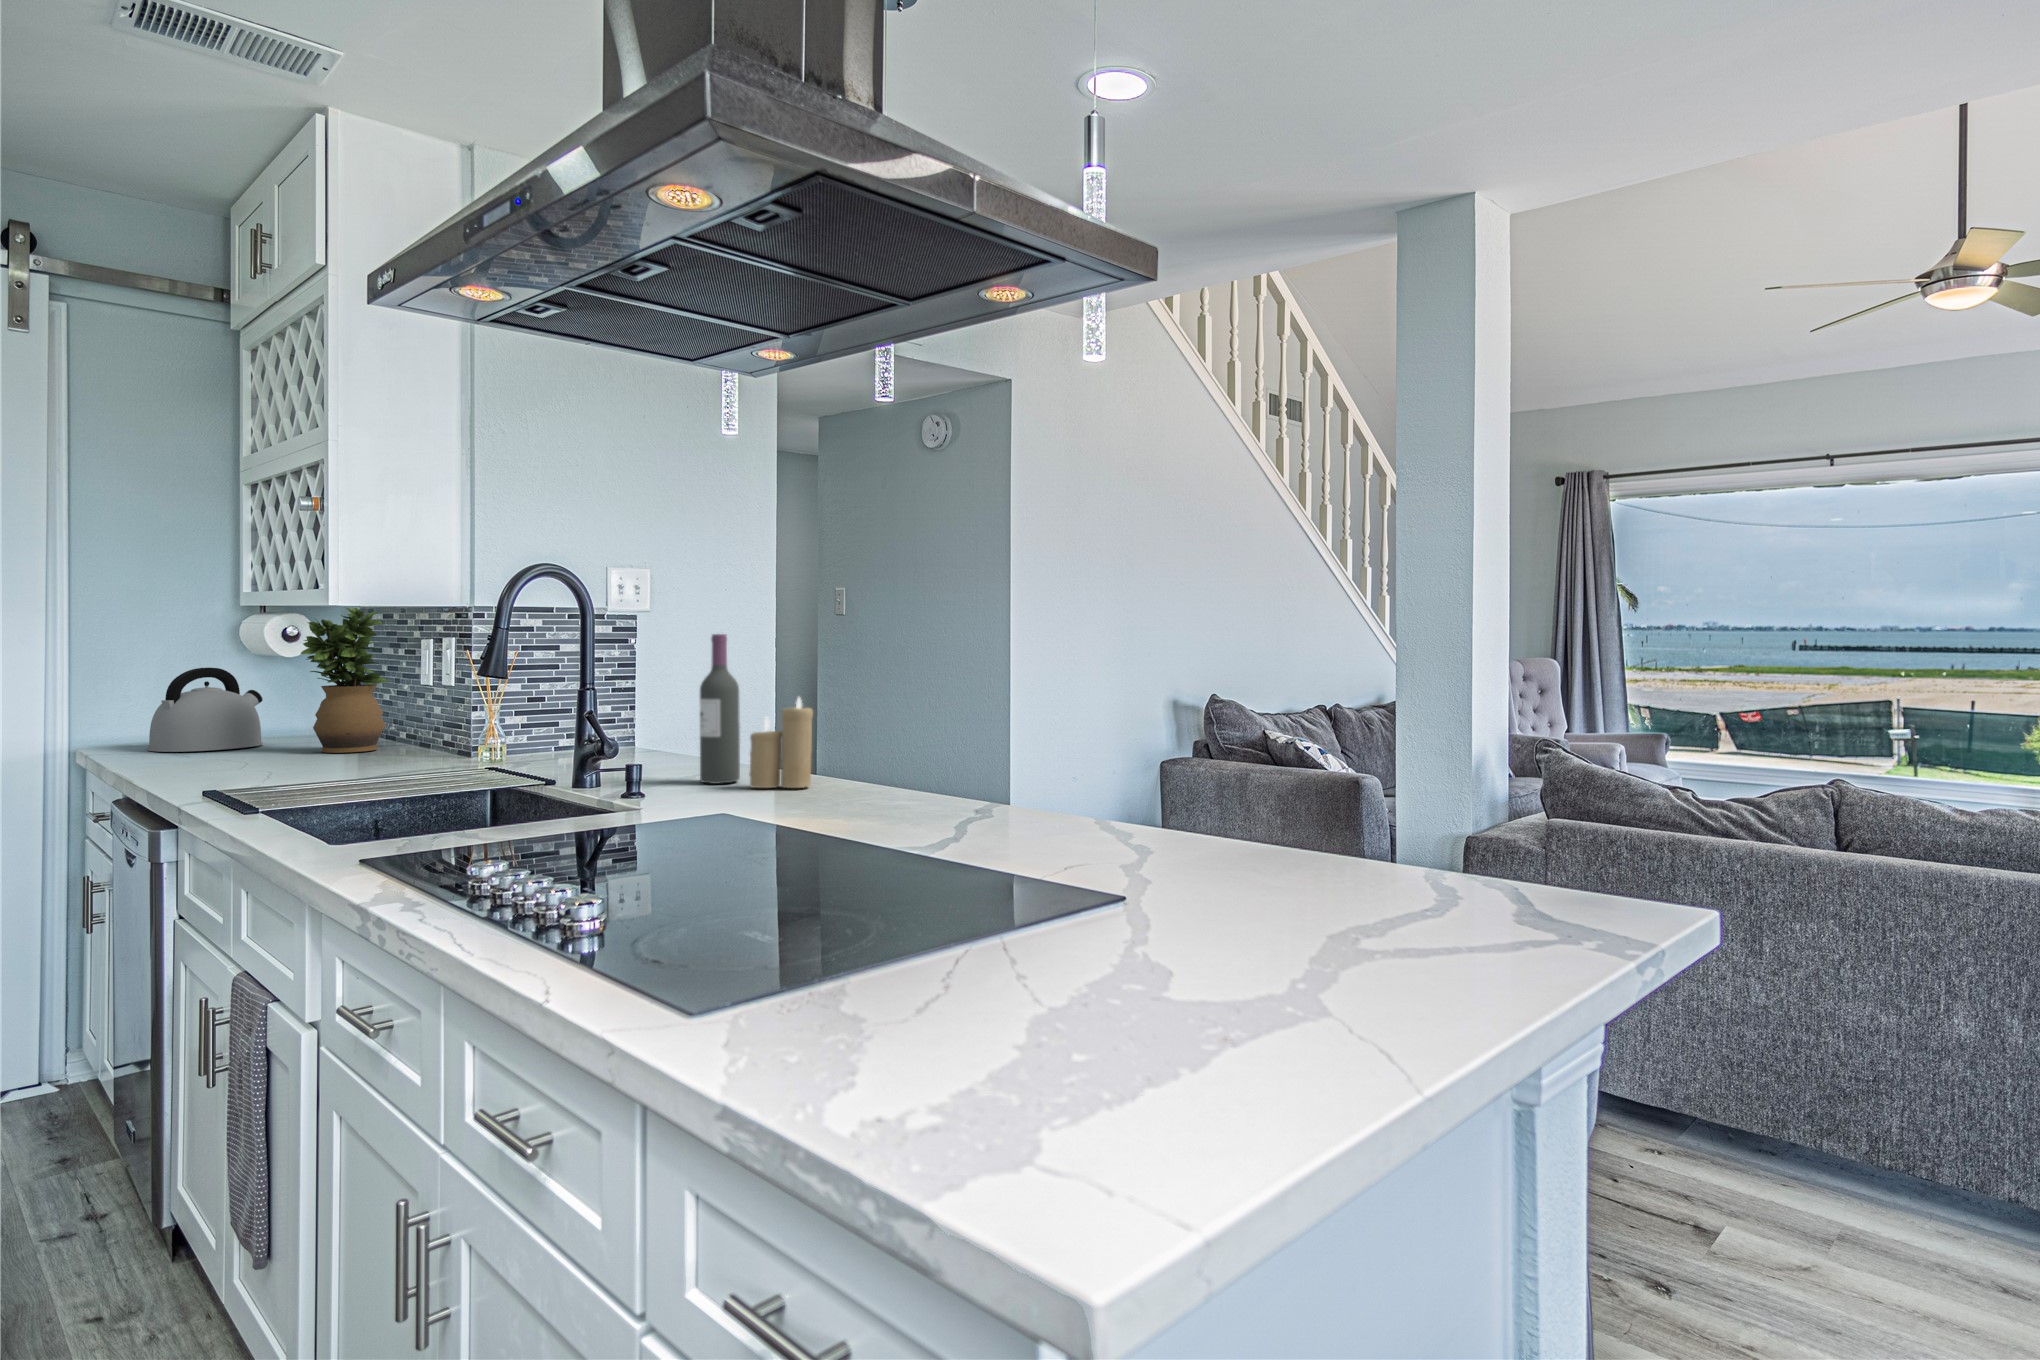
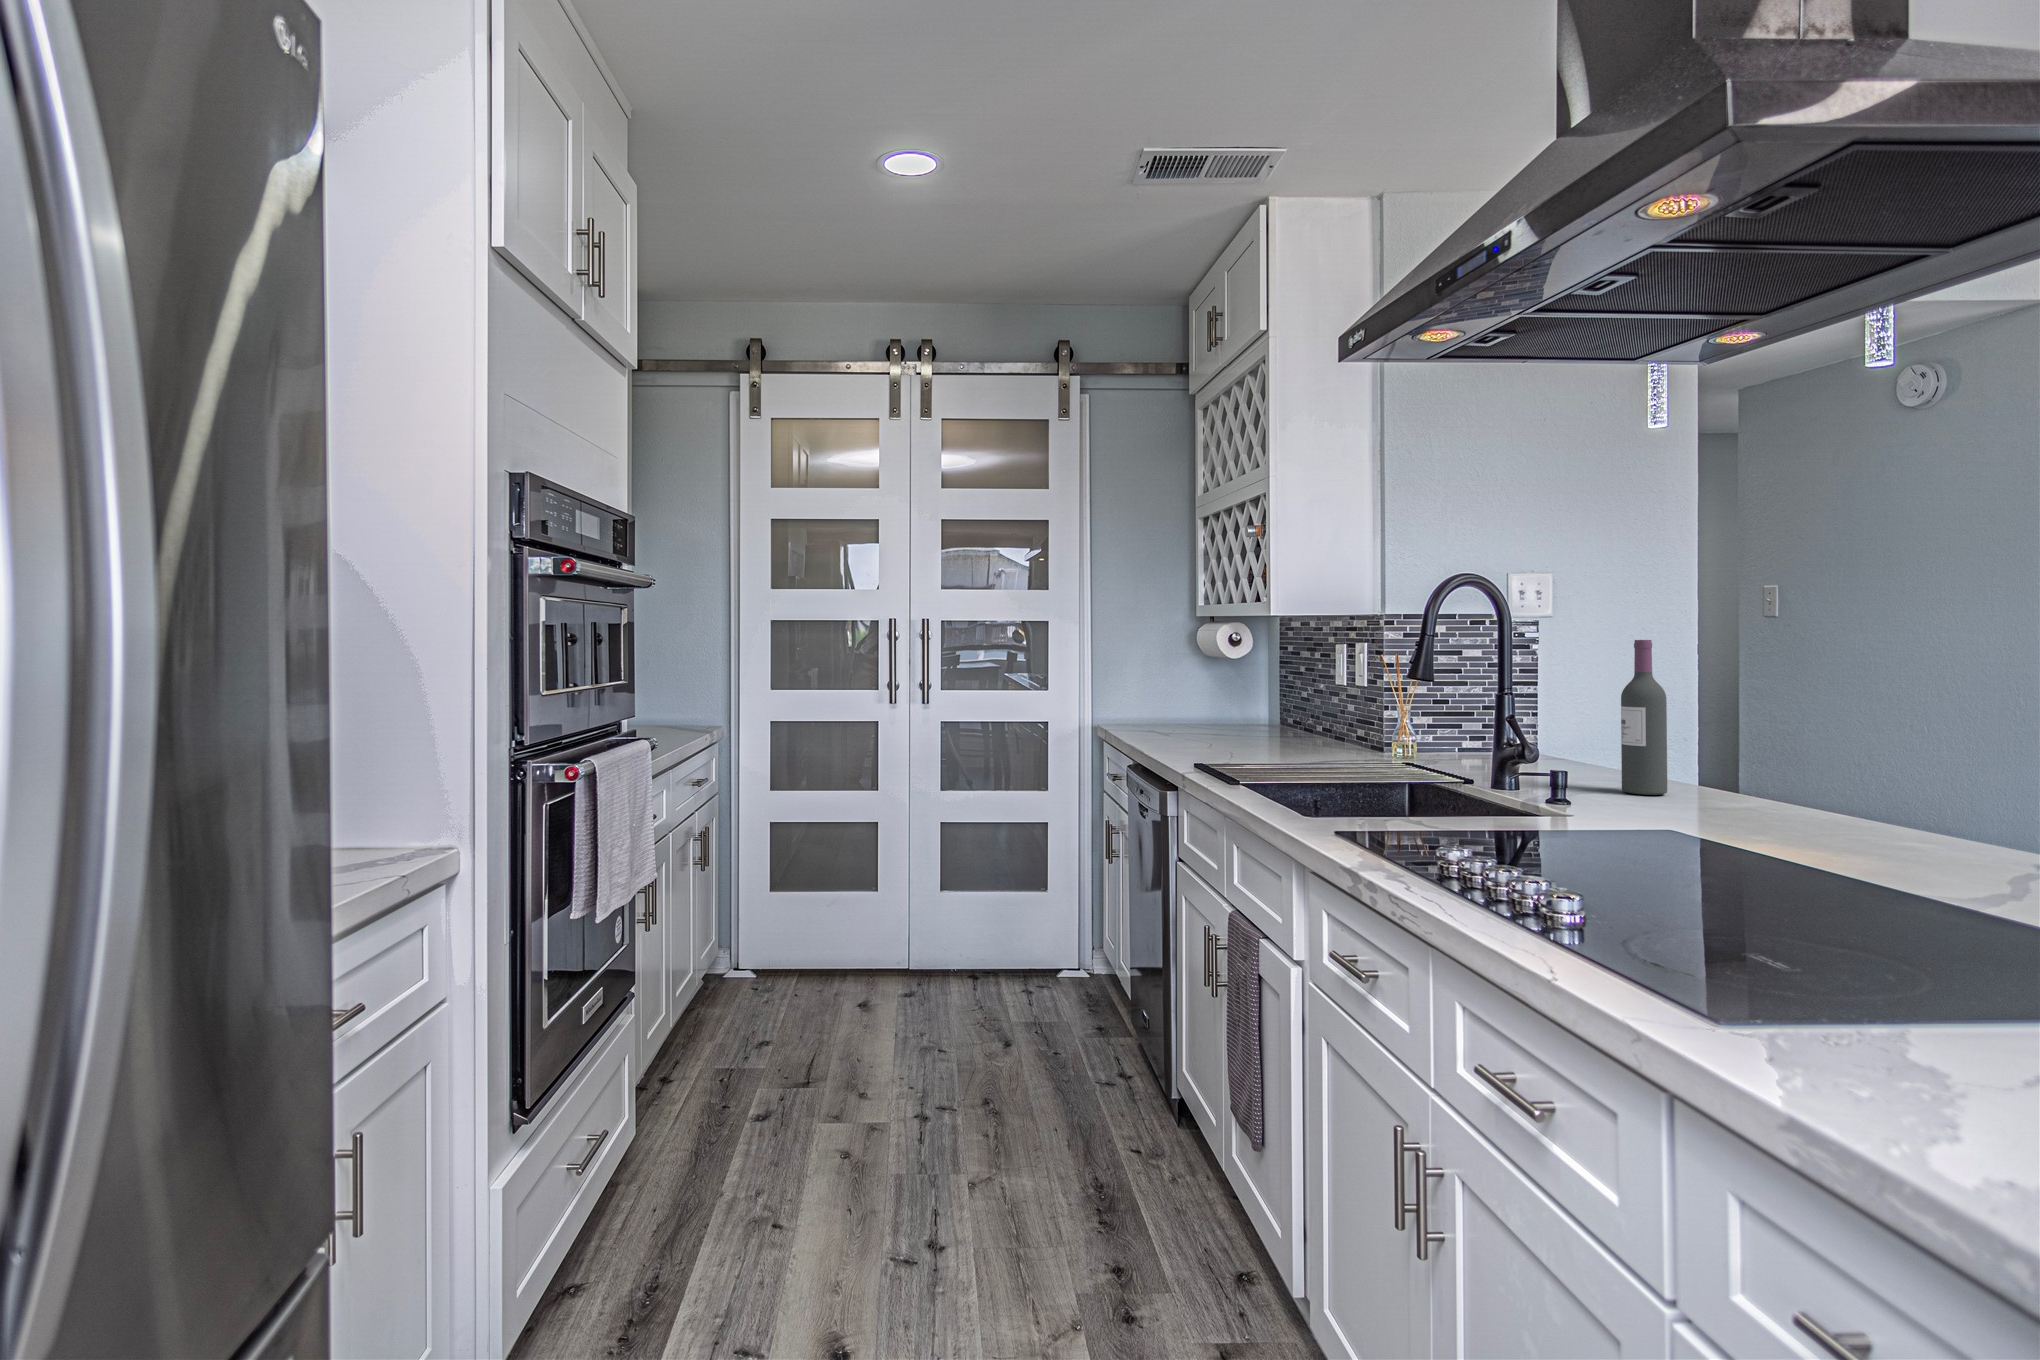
potted plant: present [301,608,388,753] -> none [1245,616,1310,740]
kettle: present [147,668,263,752] -> none [1140,666,1215,732]
candle: present [750,697,813,788] -> none [1683,708,1761,808]

